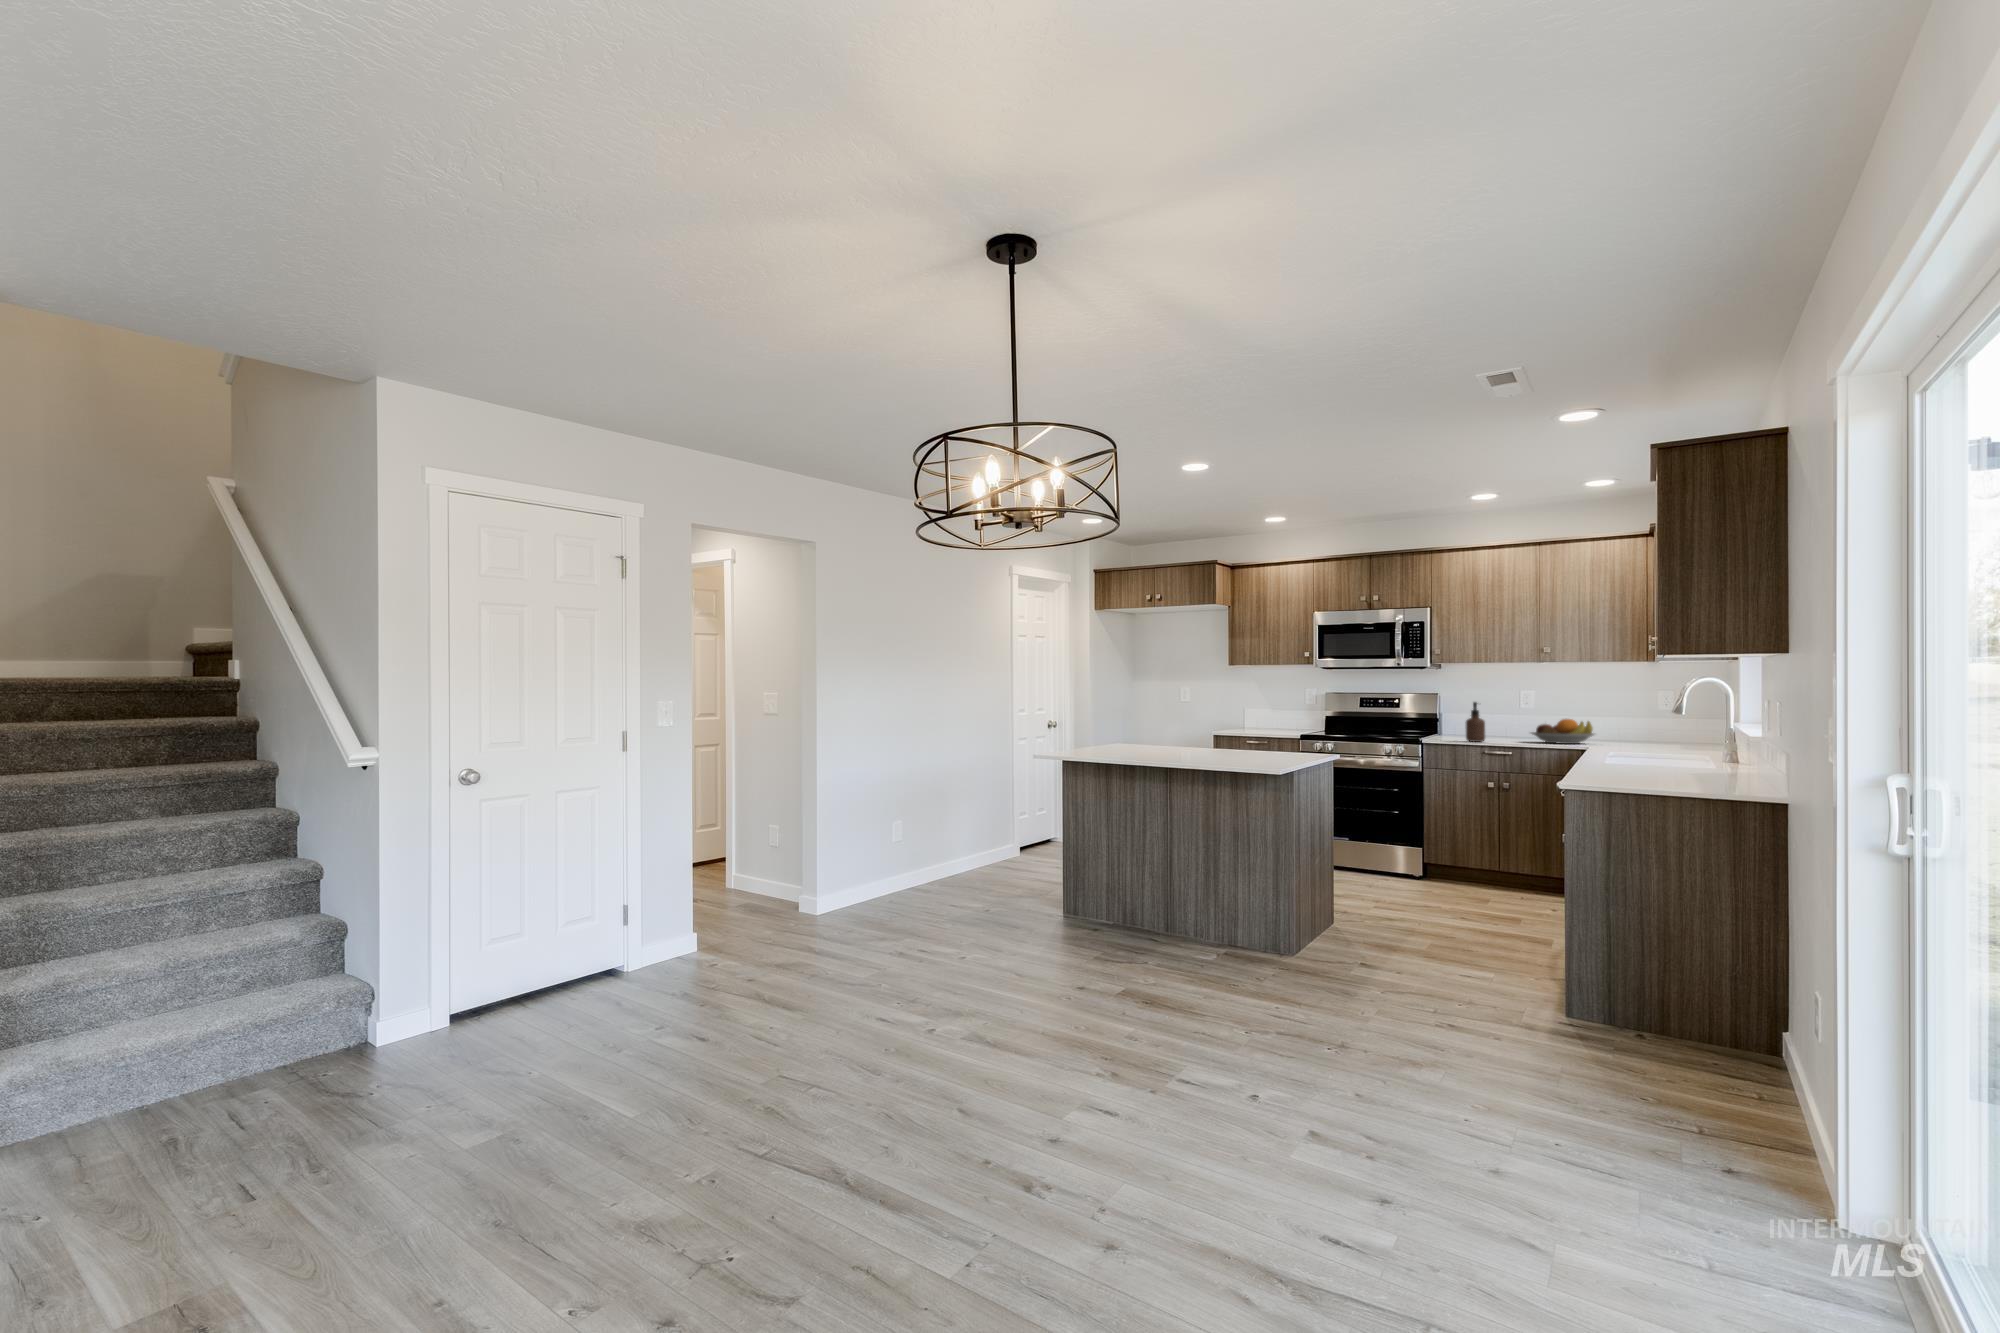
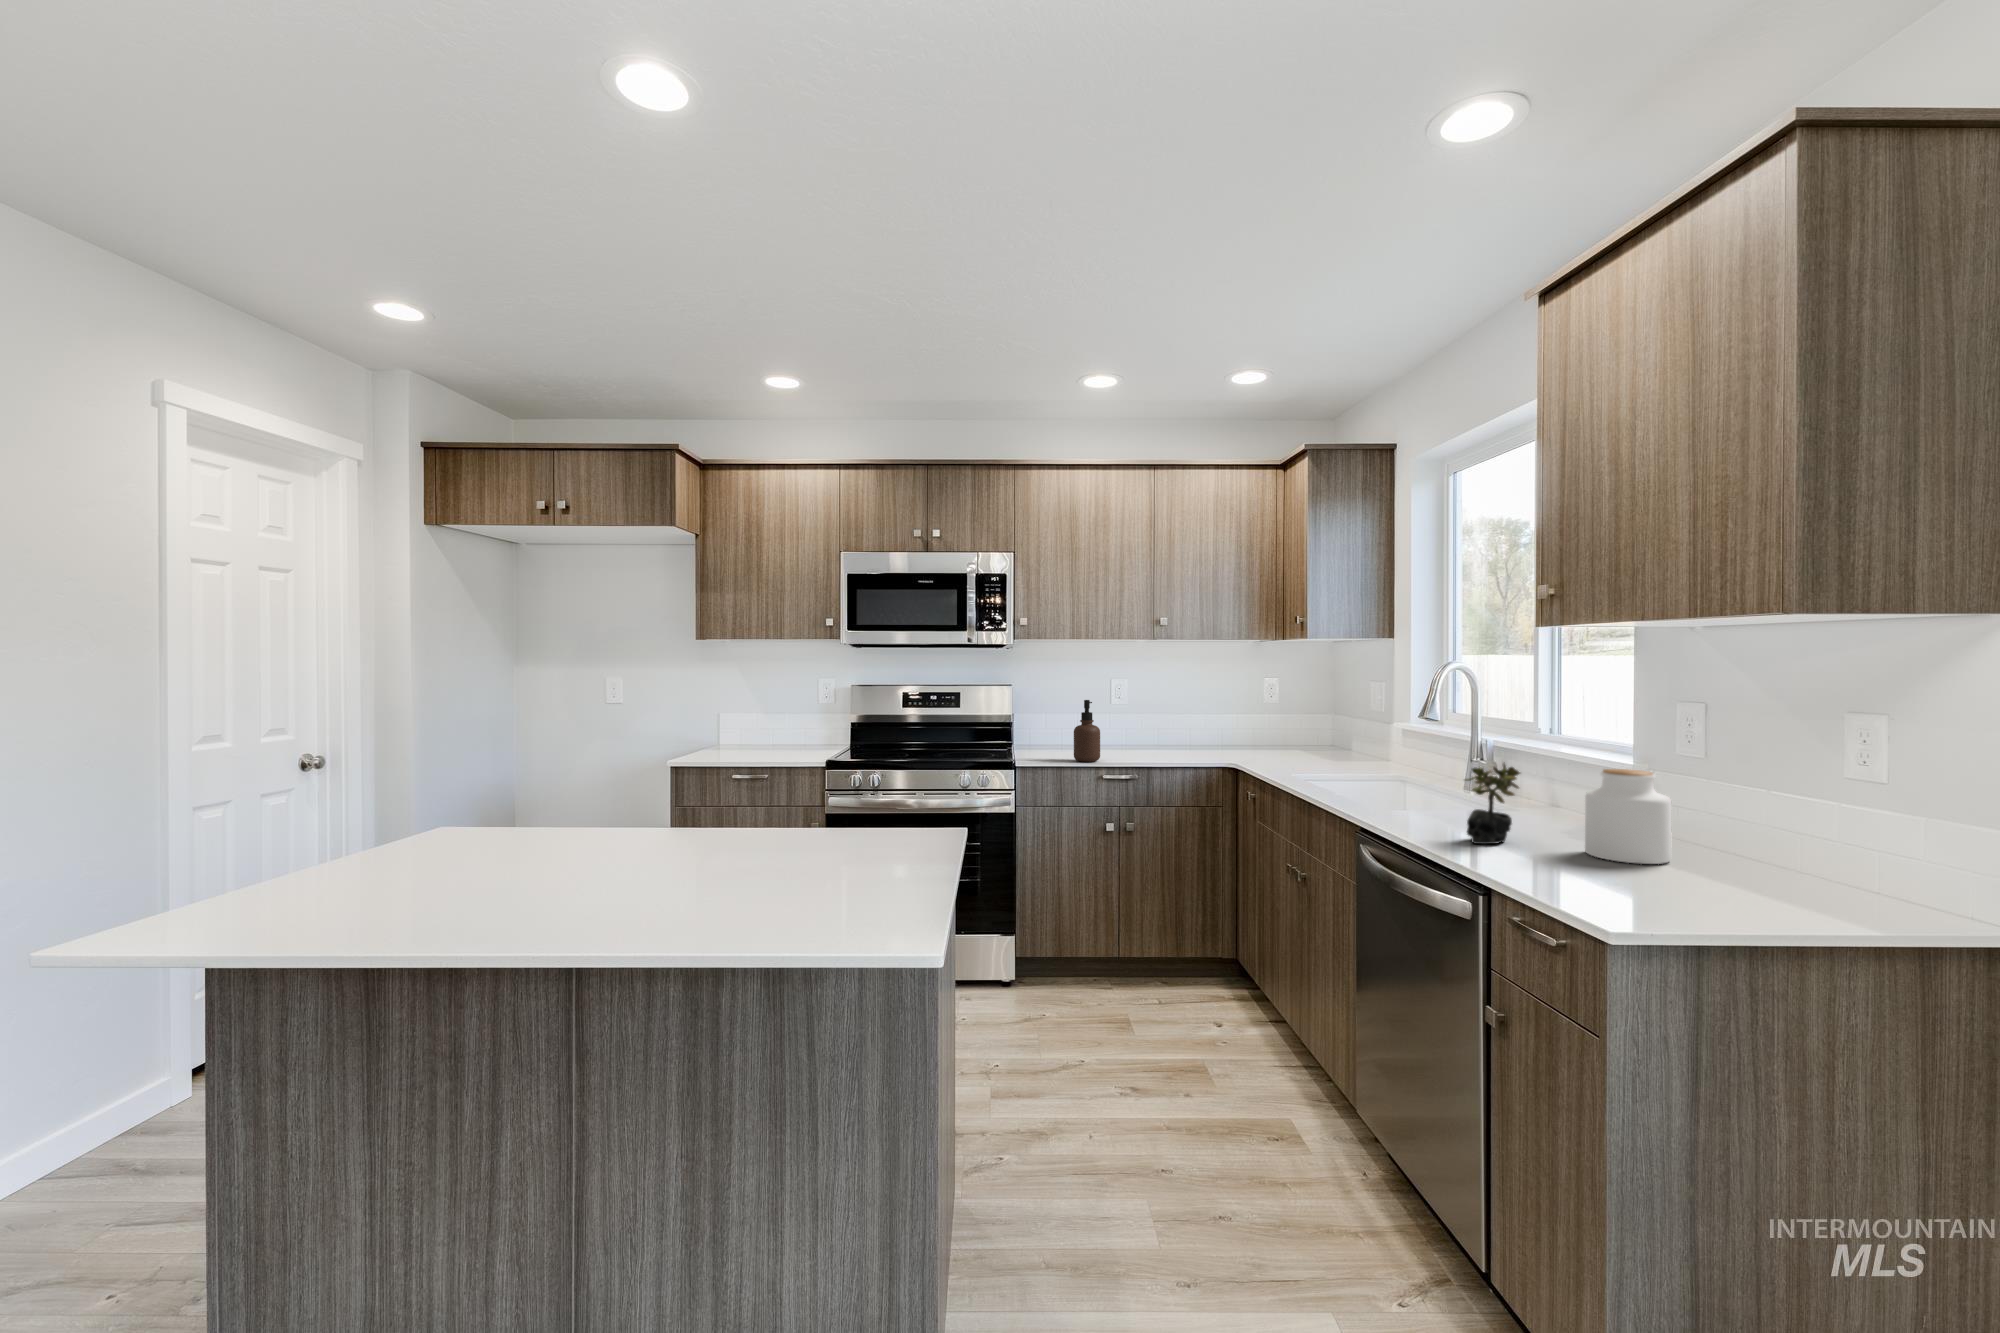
fruit bowl: present [1531,719,1594,744] -> none [1149,722,1233,759]
succulent plant: none [1607,719,1645,761] -> present [1465,763,1520,844]
jar: none [1663,720,1710,767] -> present [1585,769,1671,864]

